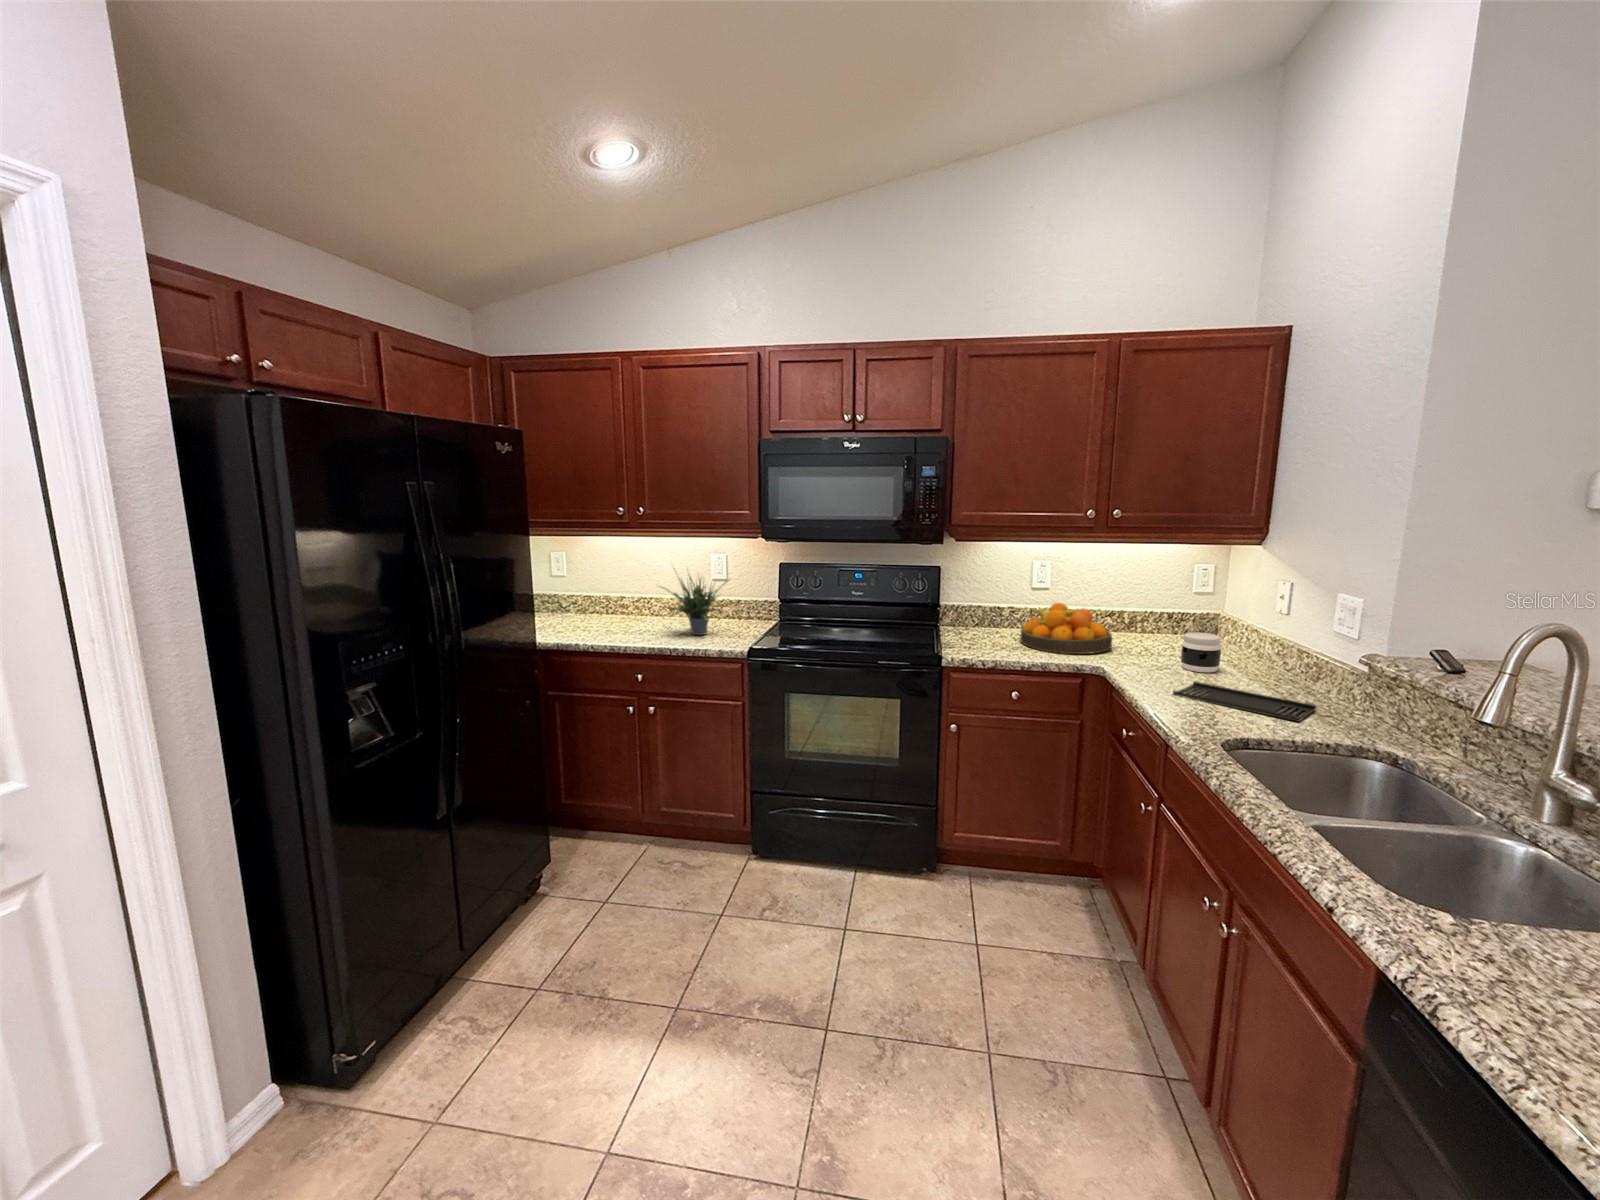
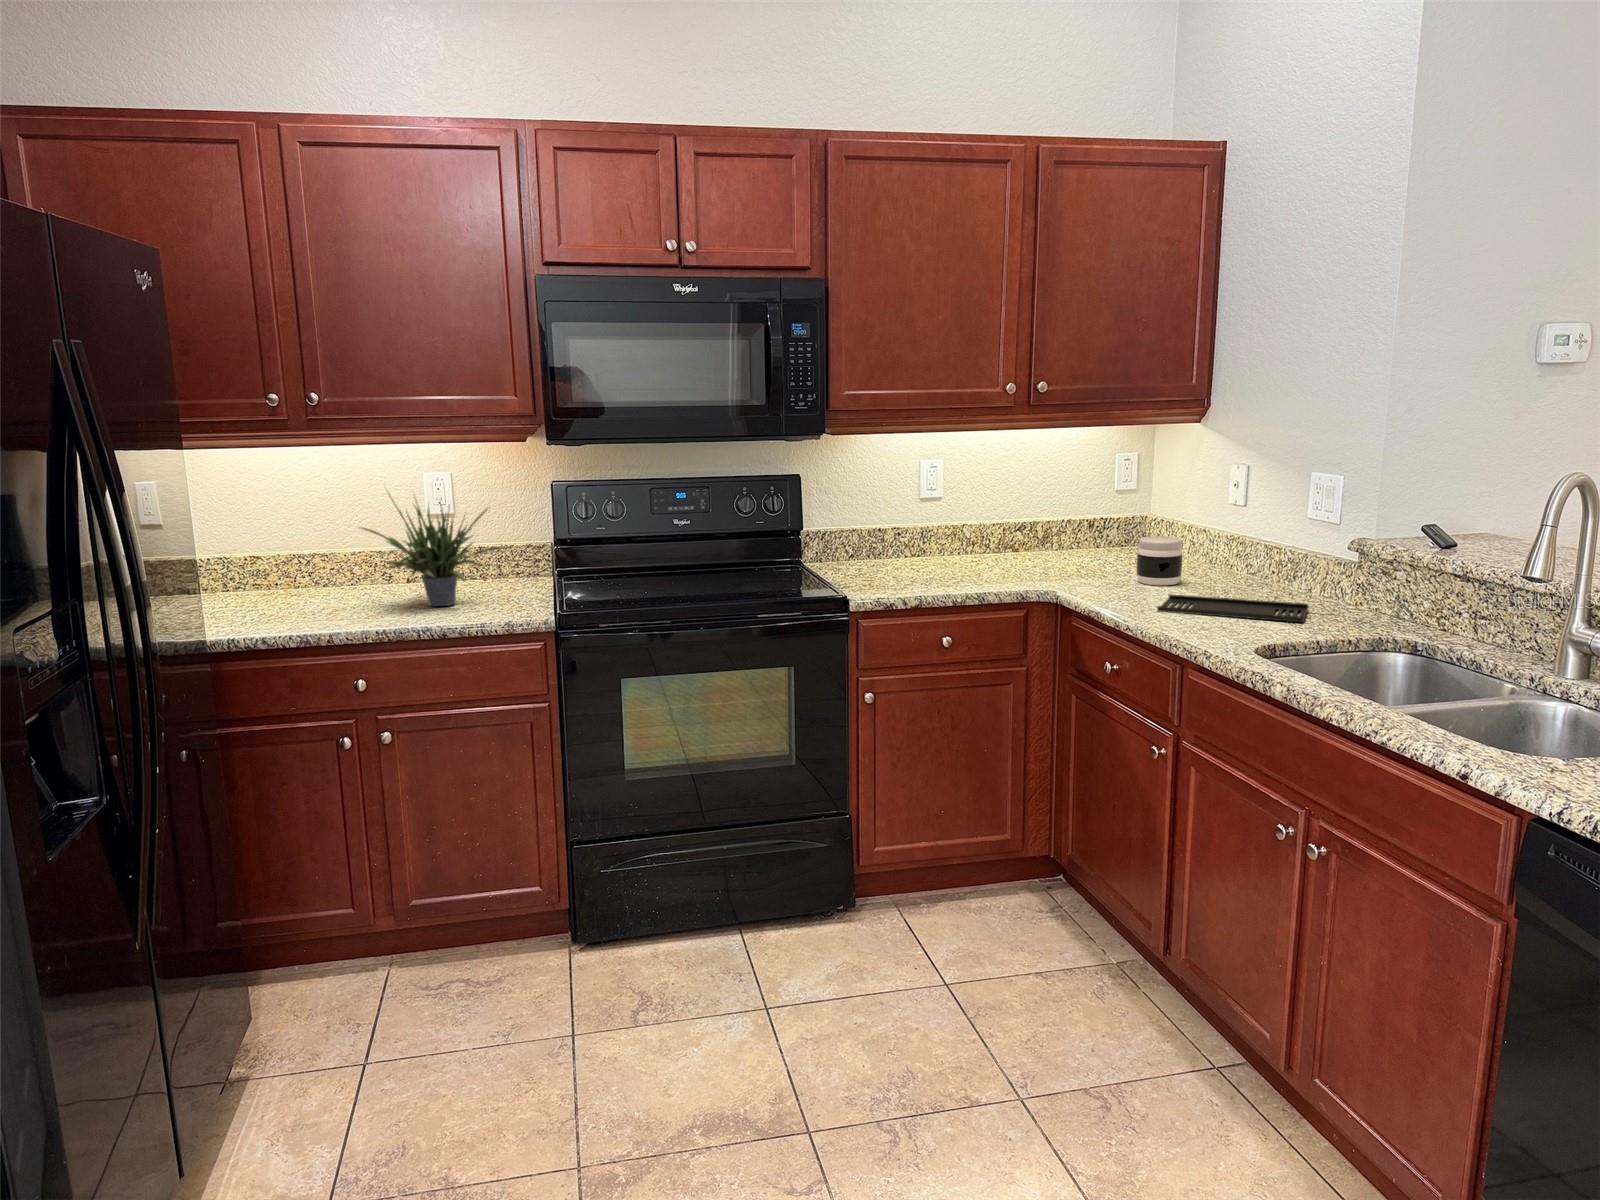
fruit bowl: present [1020,603,1112,654] -> none [924,514,1044,581]

